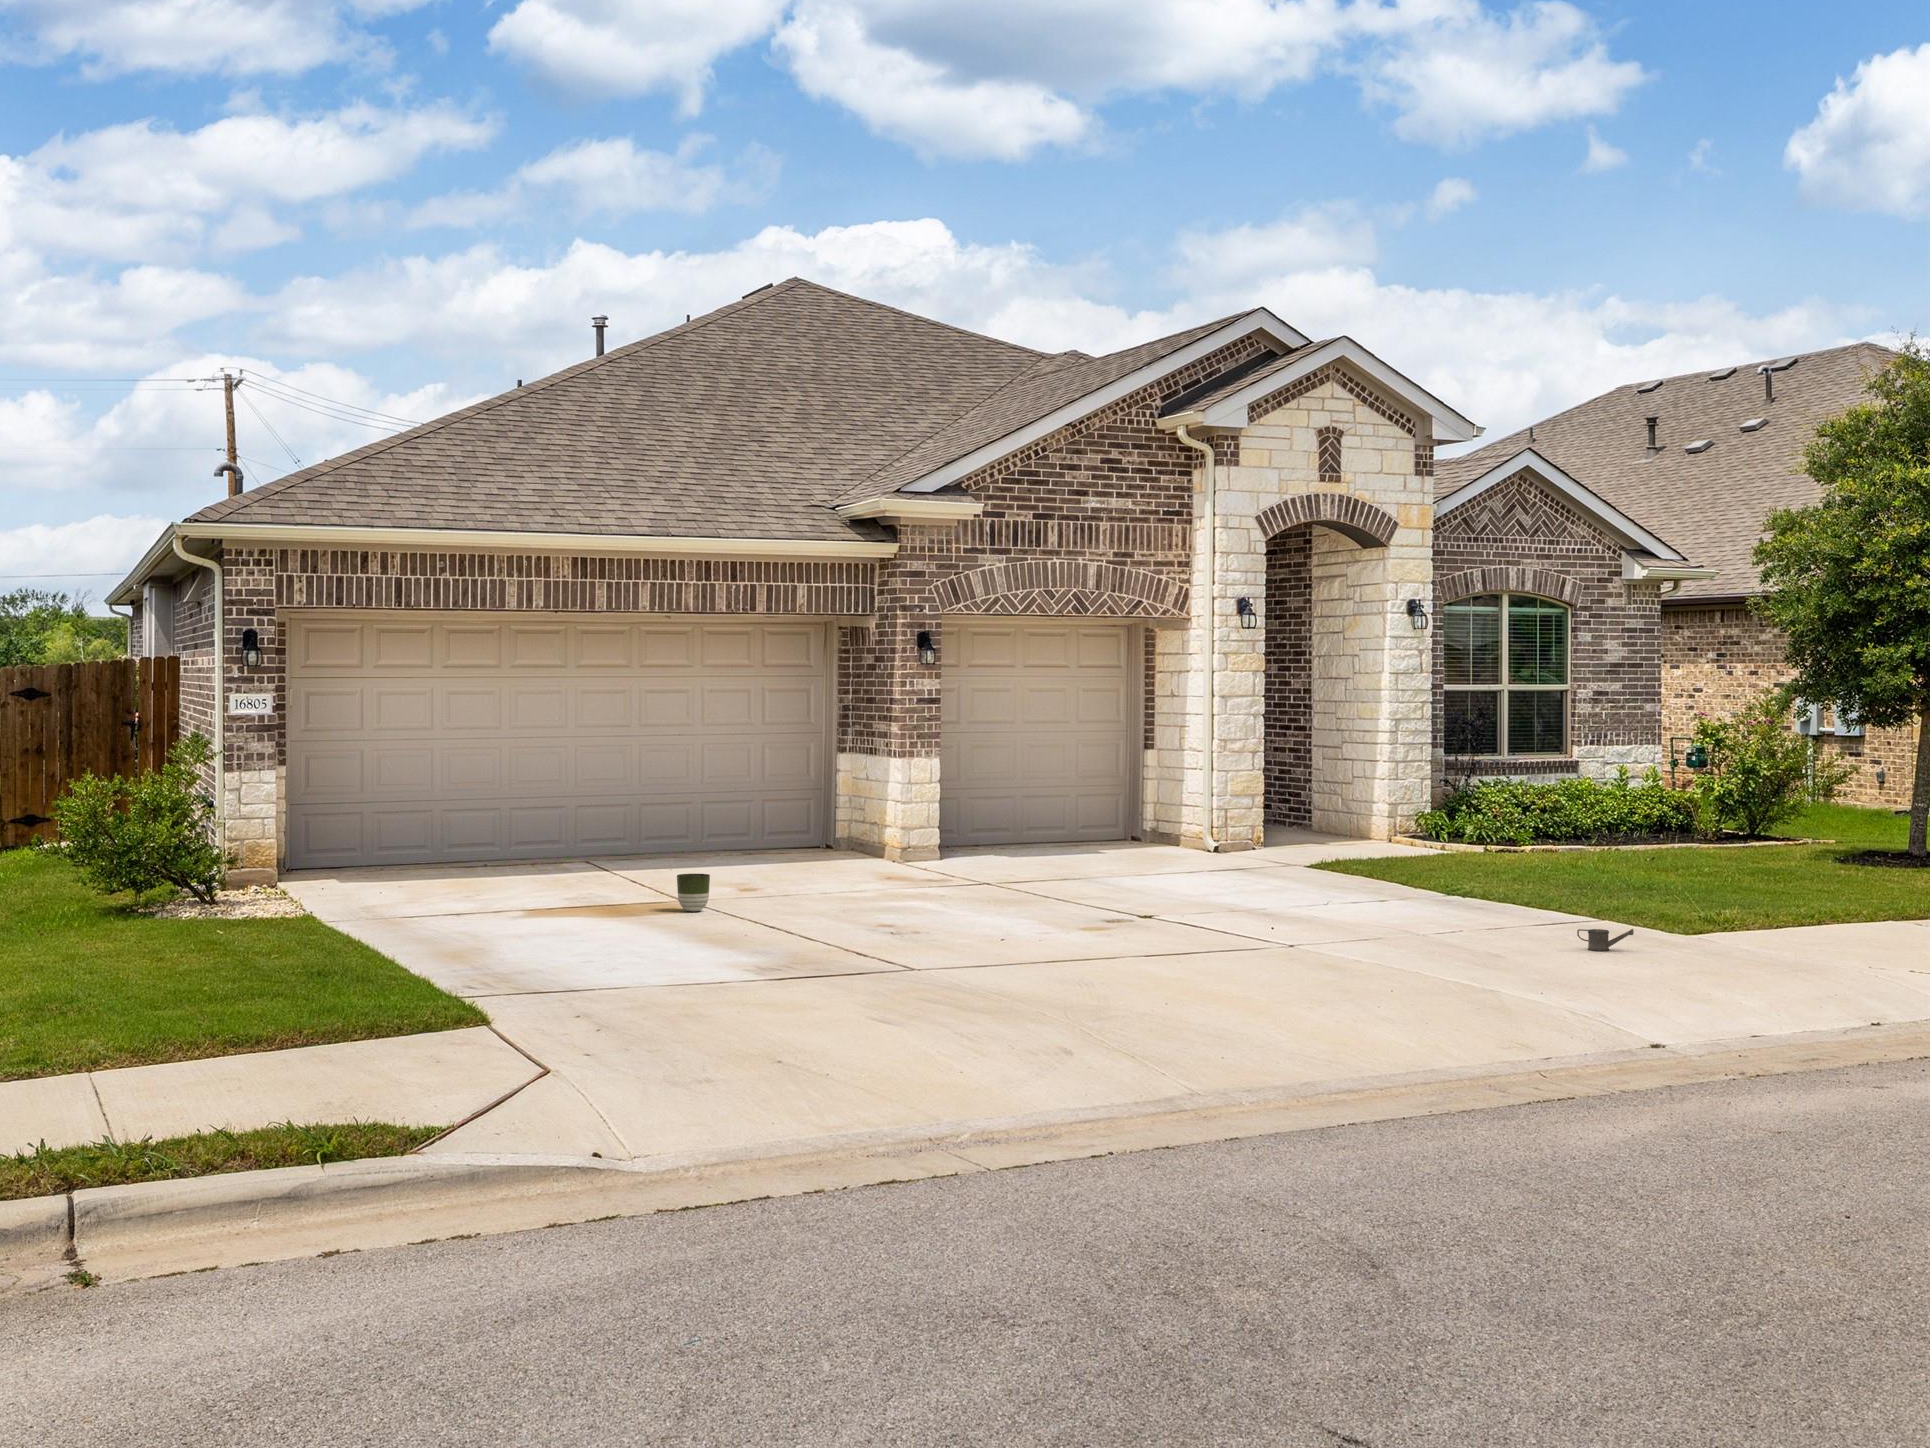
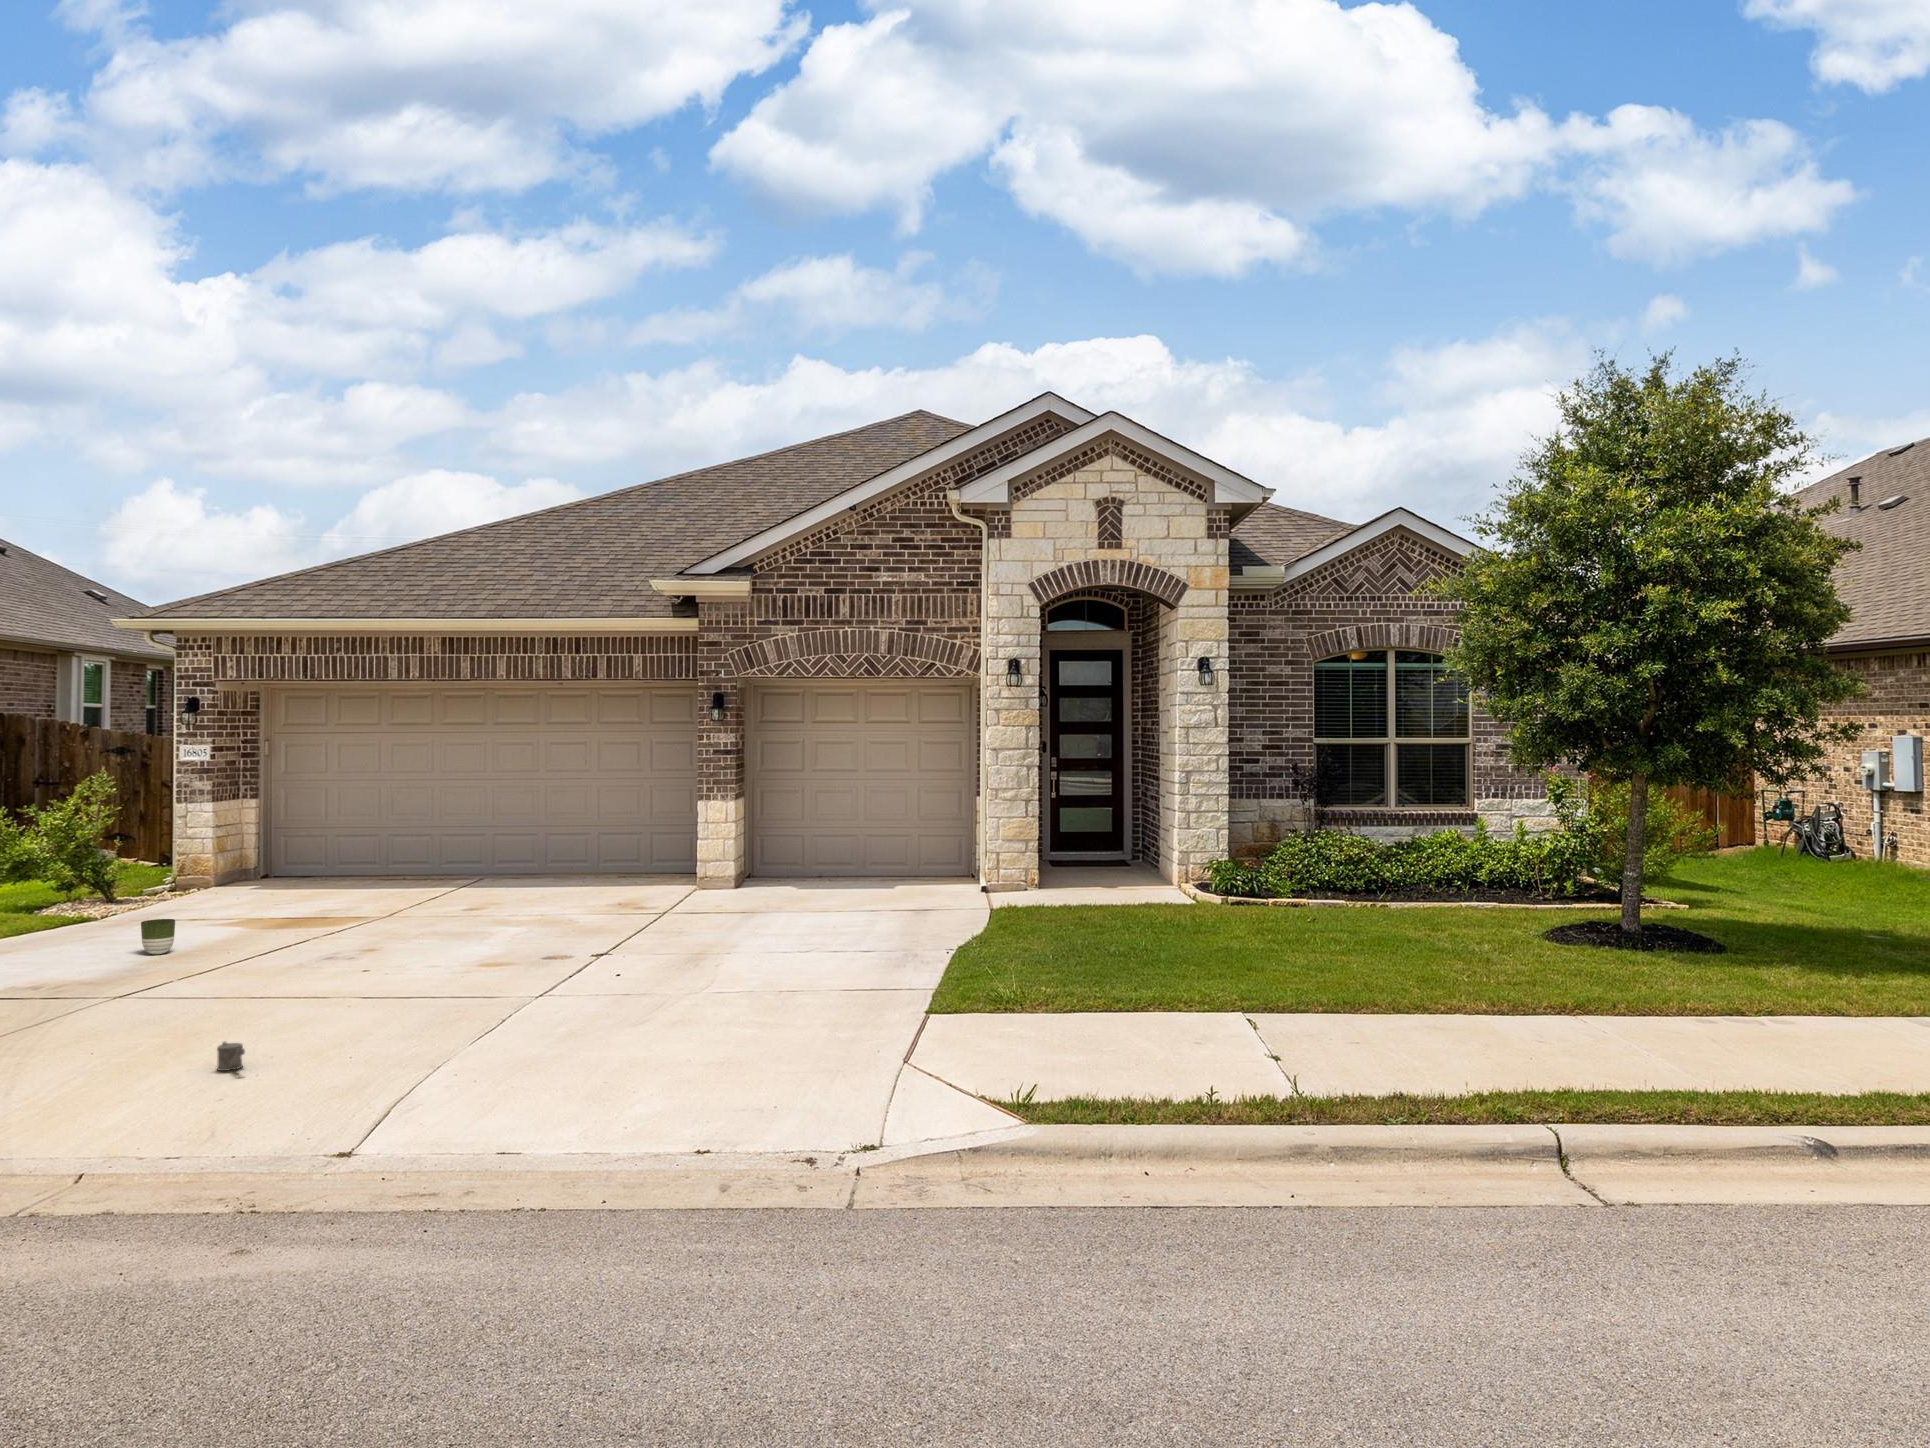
watering can: present [1577,929,1634,951] -> present [217,1041,245,1071]

